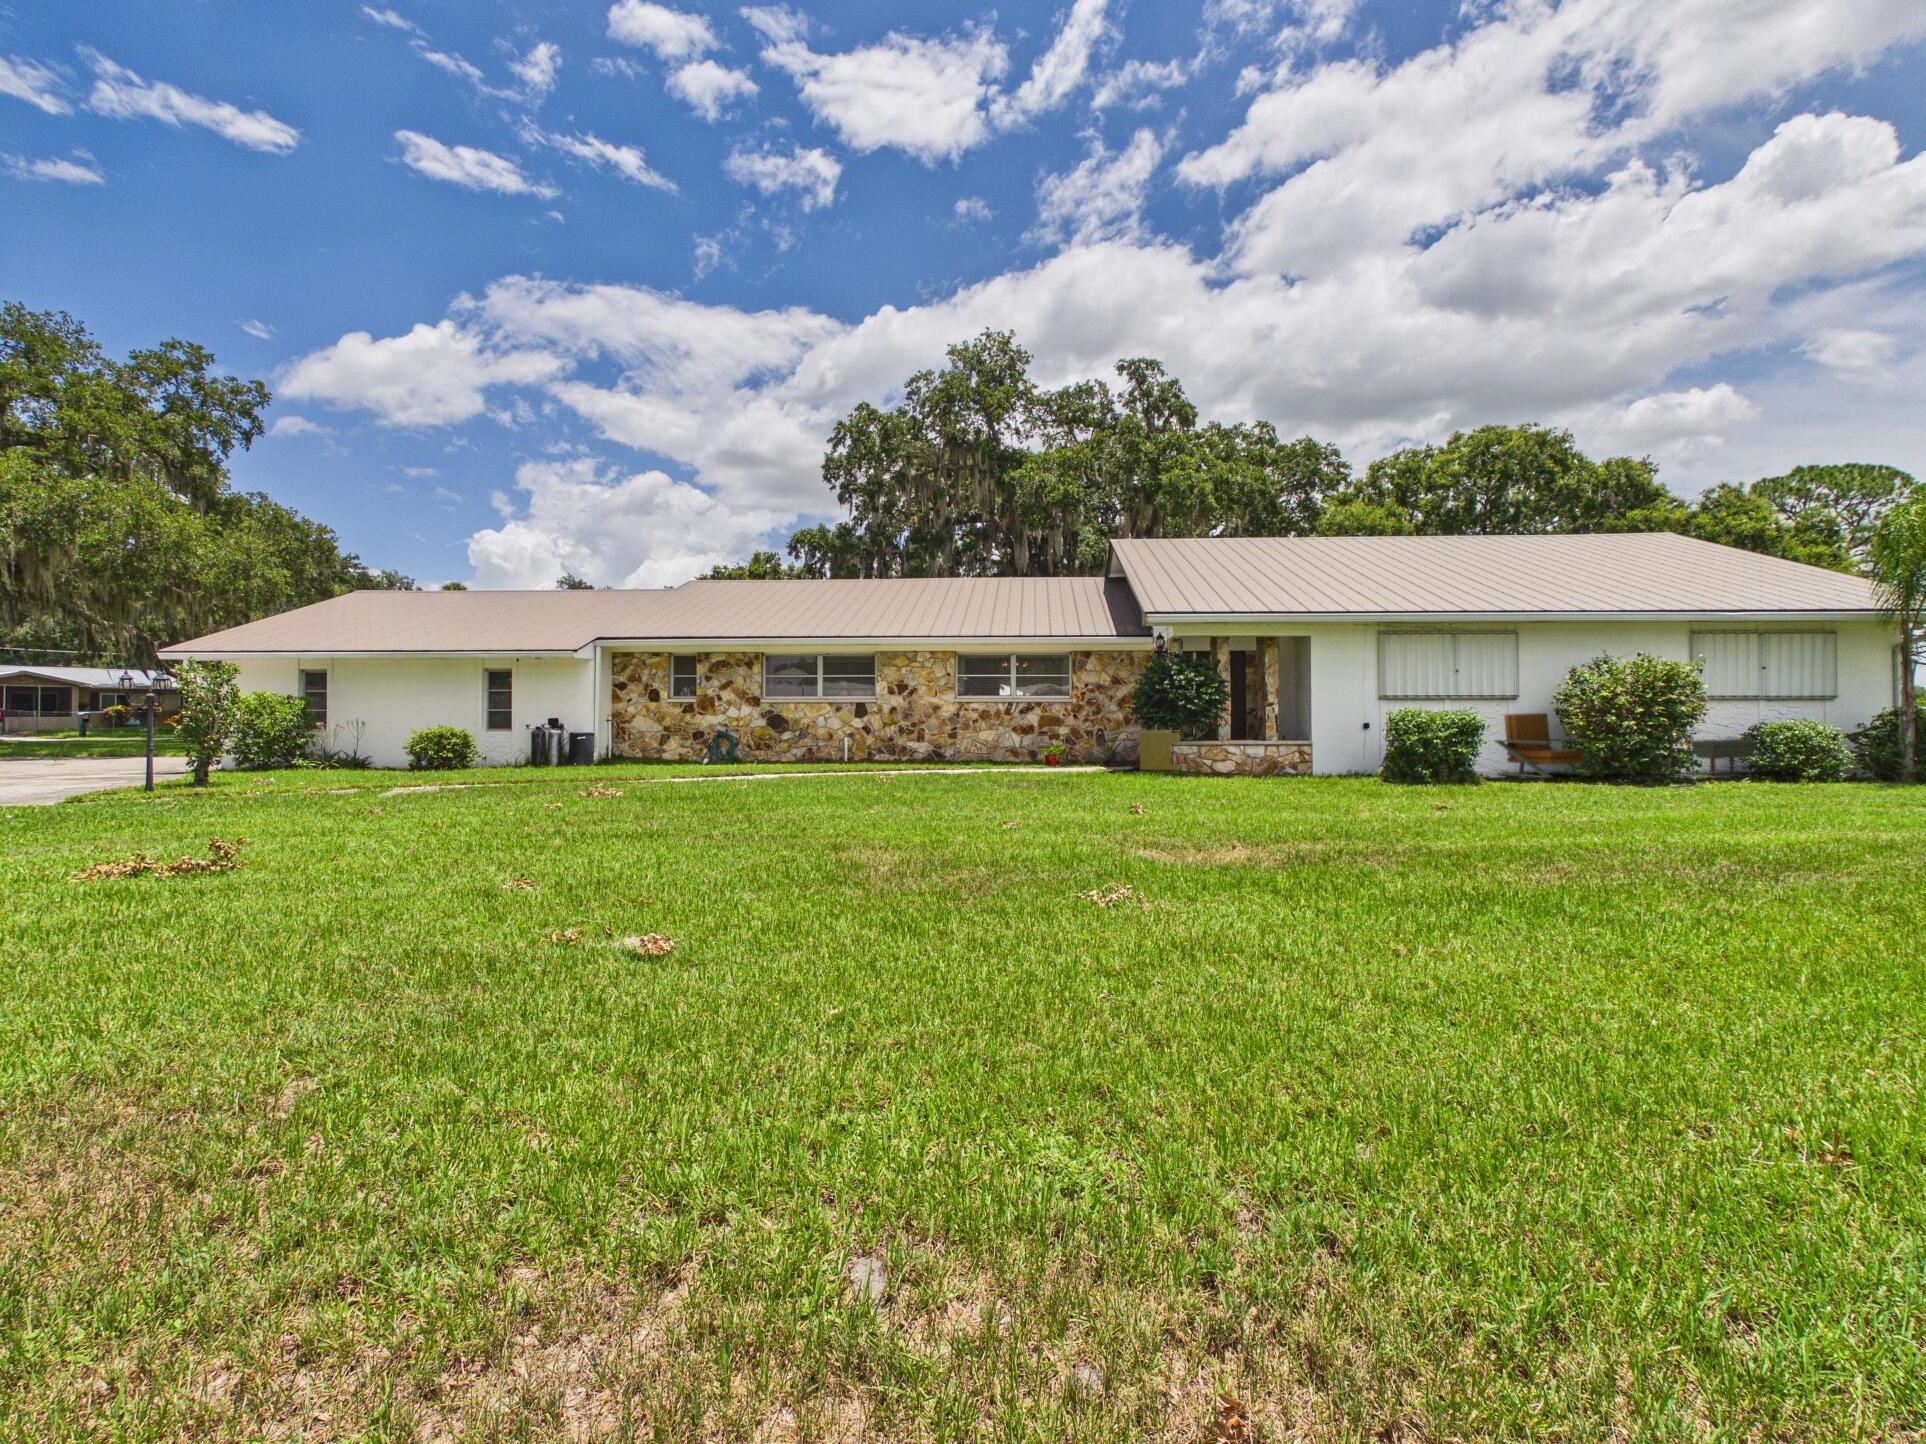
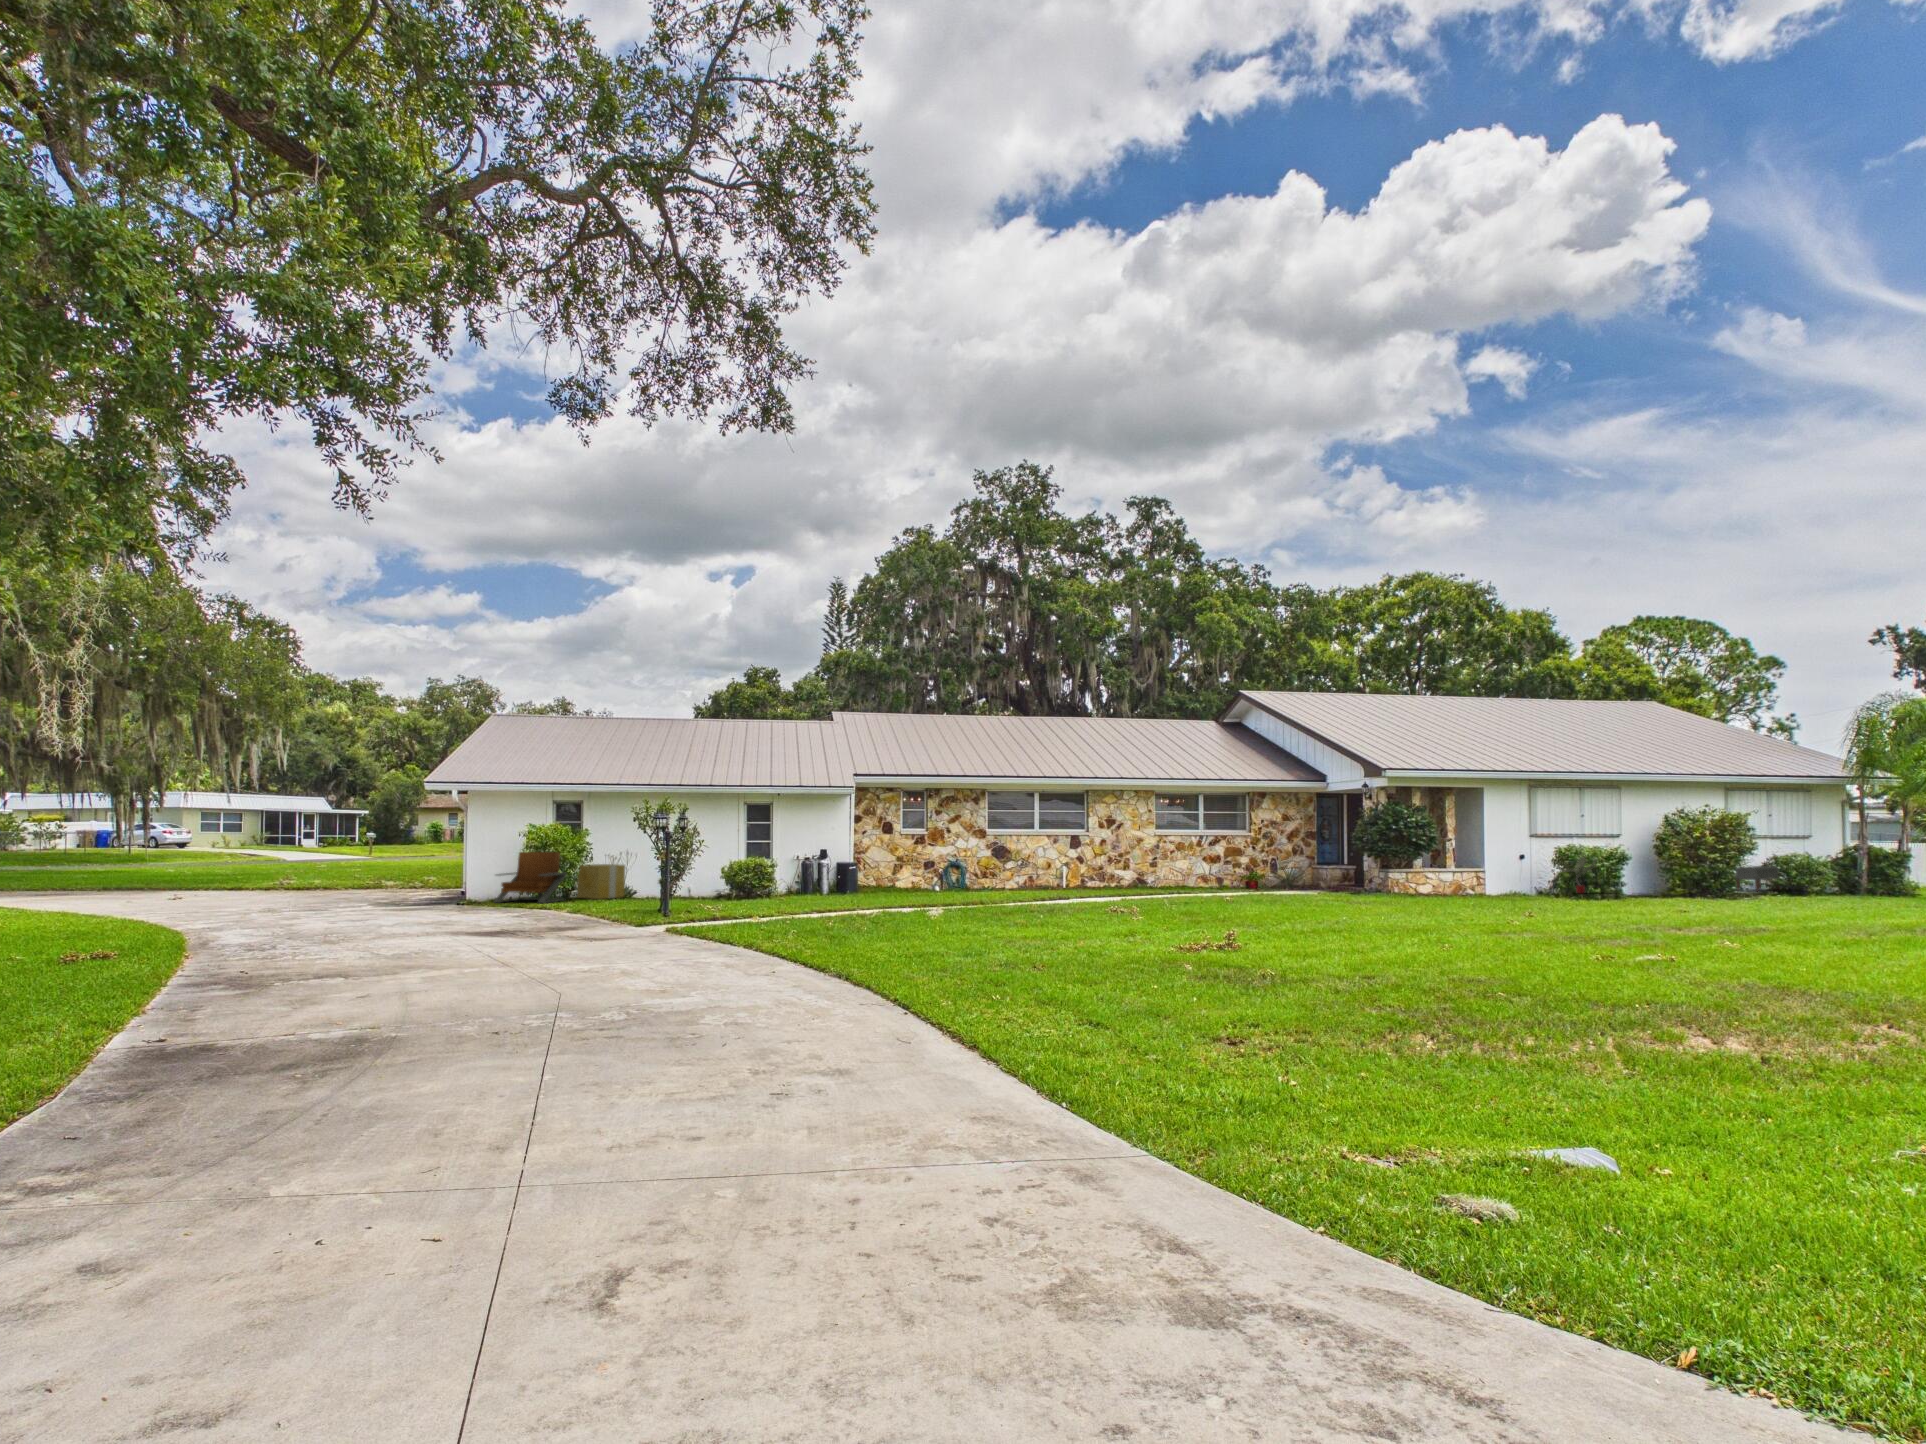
lounge chair: present [1495,713,1591,778] -> present [494,852,566,903]
potted tree: none [1414,719,1463,775] -> present [1564,853,1597,894]
cardboard box: present [1140,731,1181,770] -> present [577,864,625,899]

